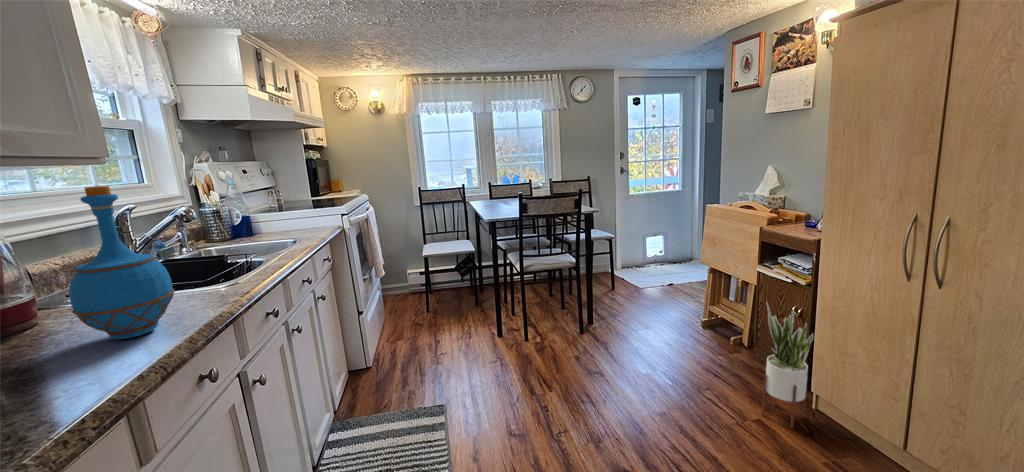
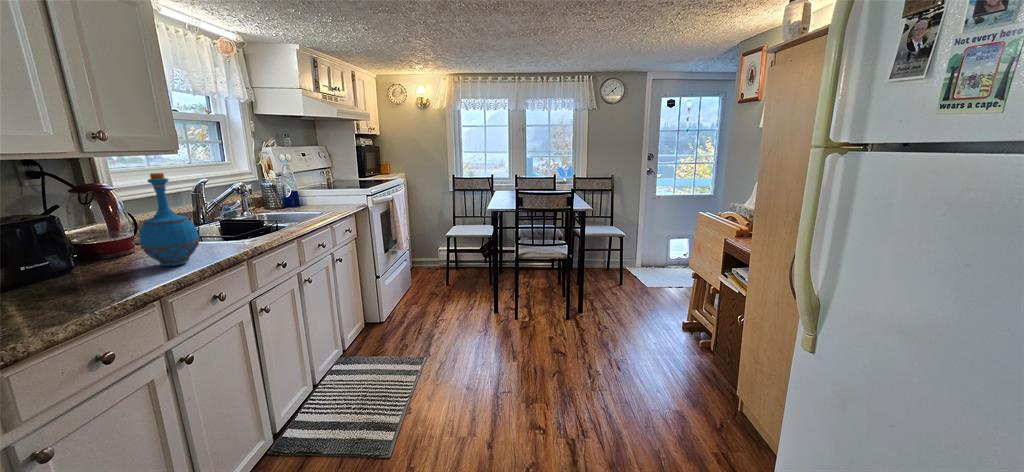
potted plant: present [762,303,813,428] -> none [687,307,731,424]

